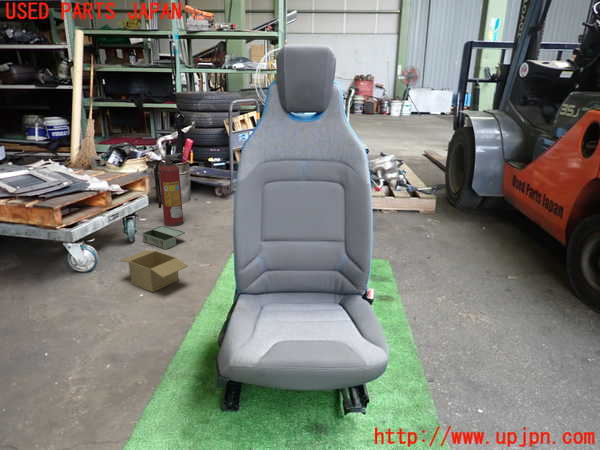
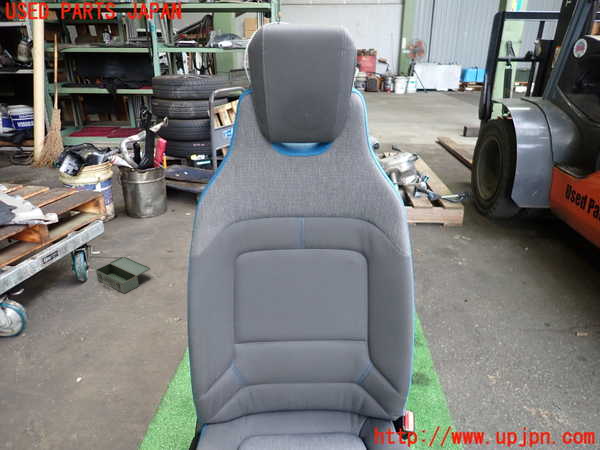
fire extinguisher: present [156,153,184,226] -> none [114,163,155,253]
cardboard box: present [120,251,188,292] -> none [48,308,141,379]

